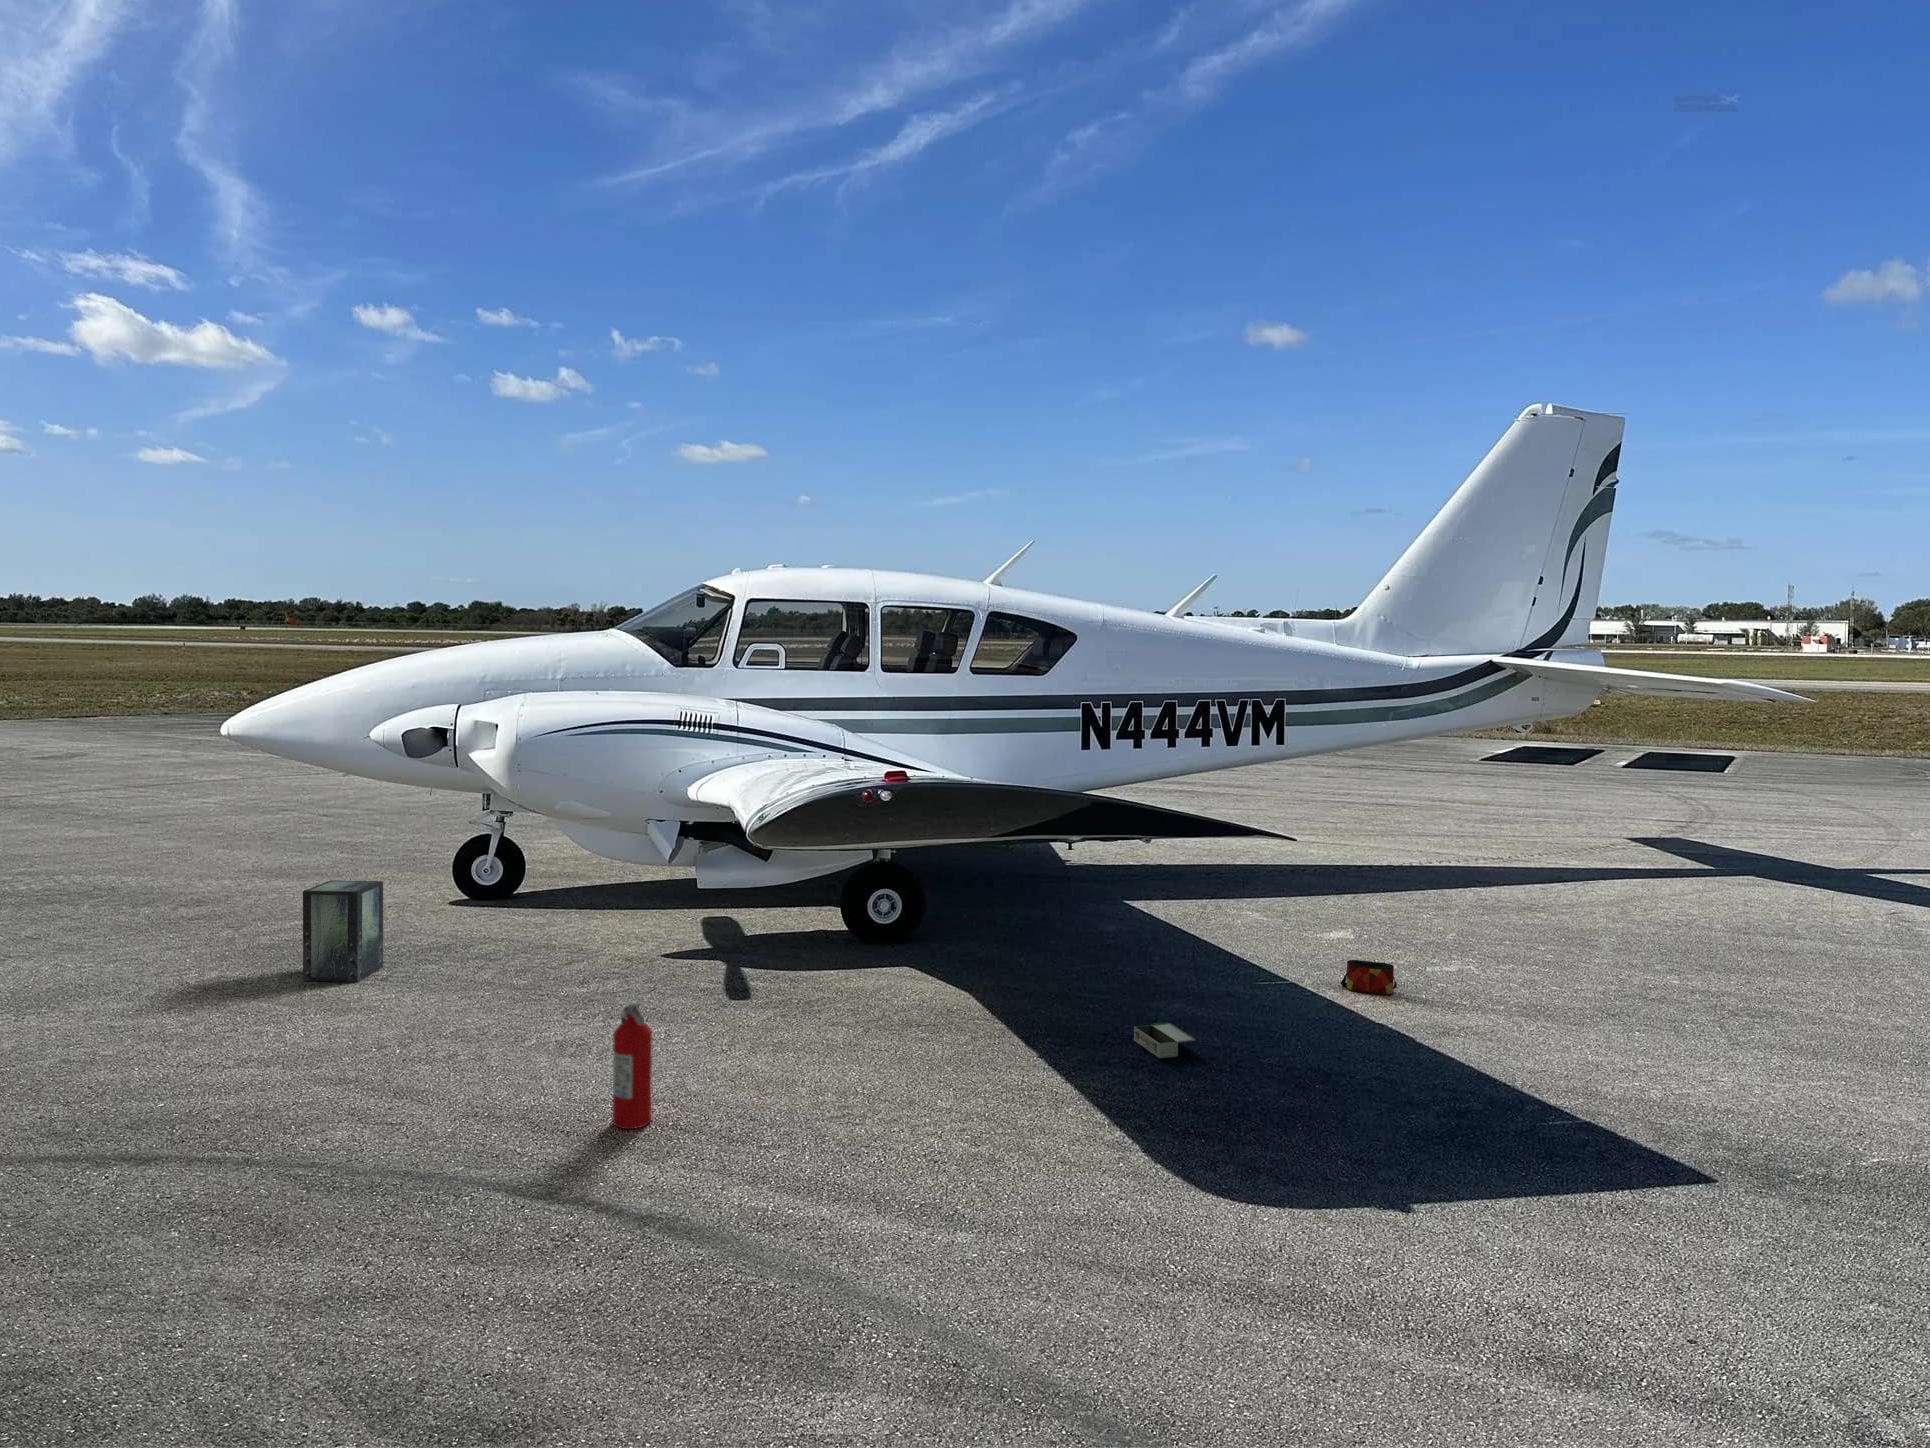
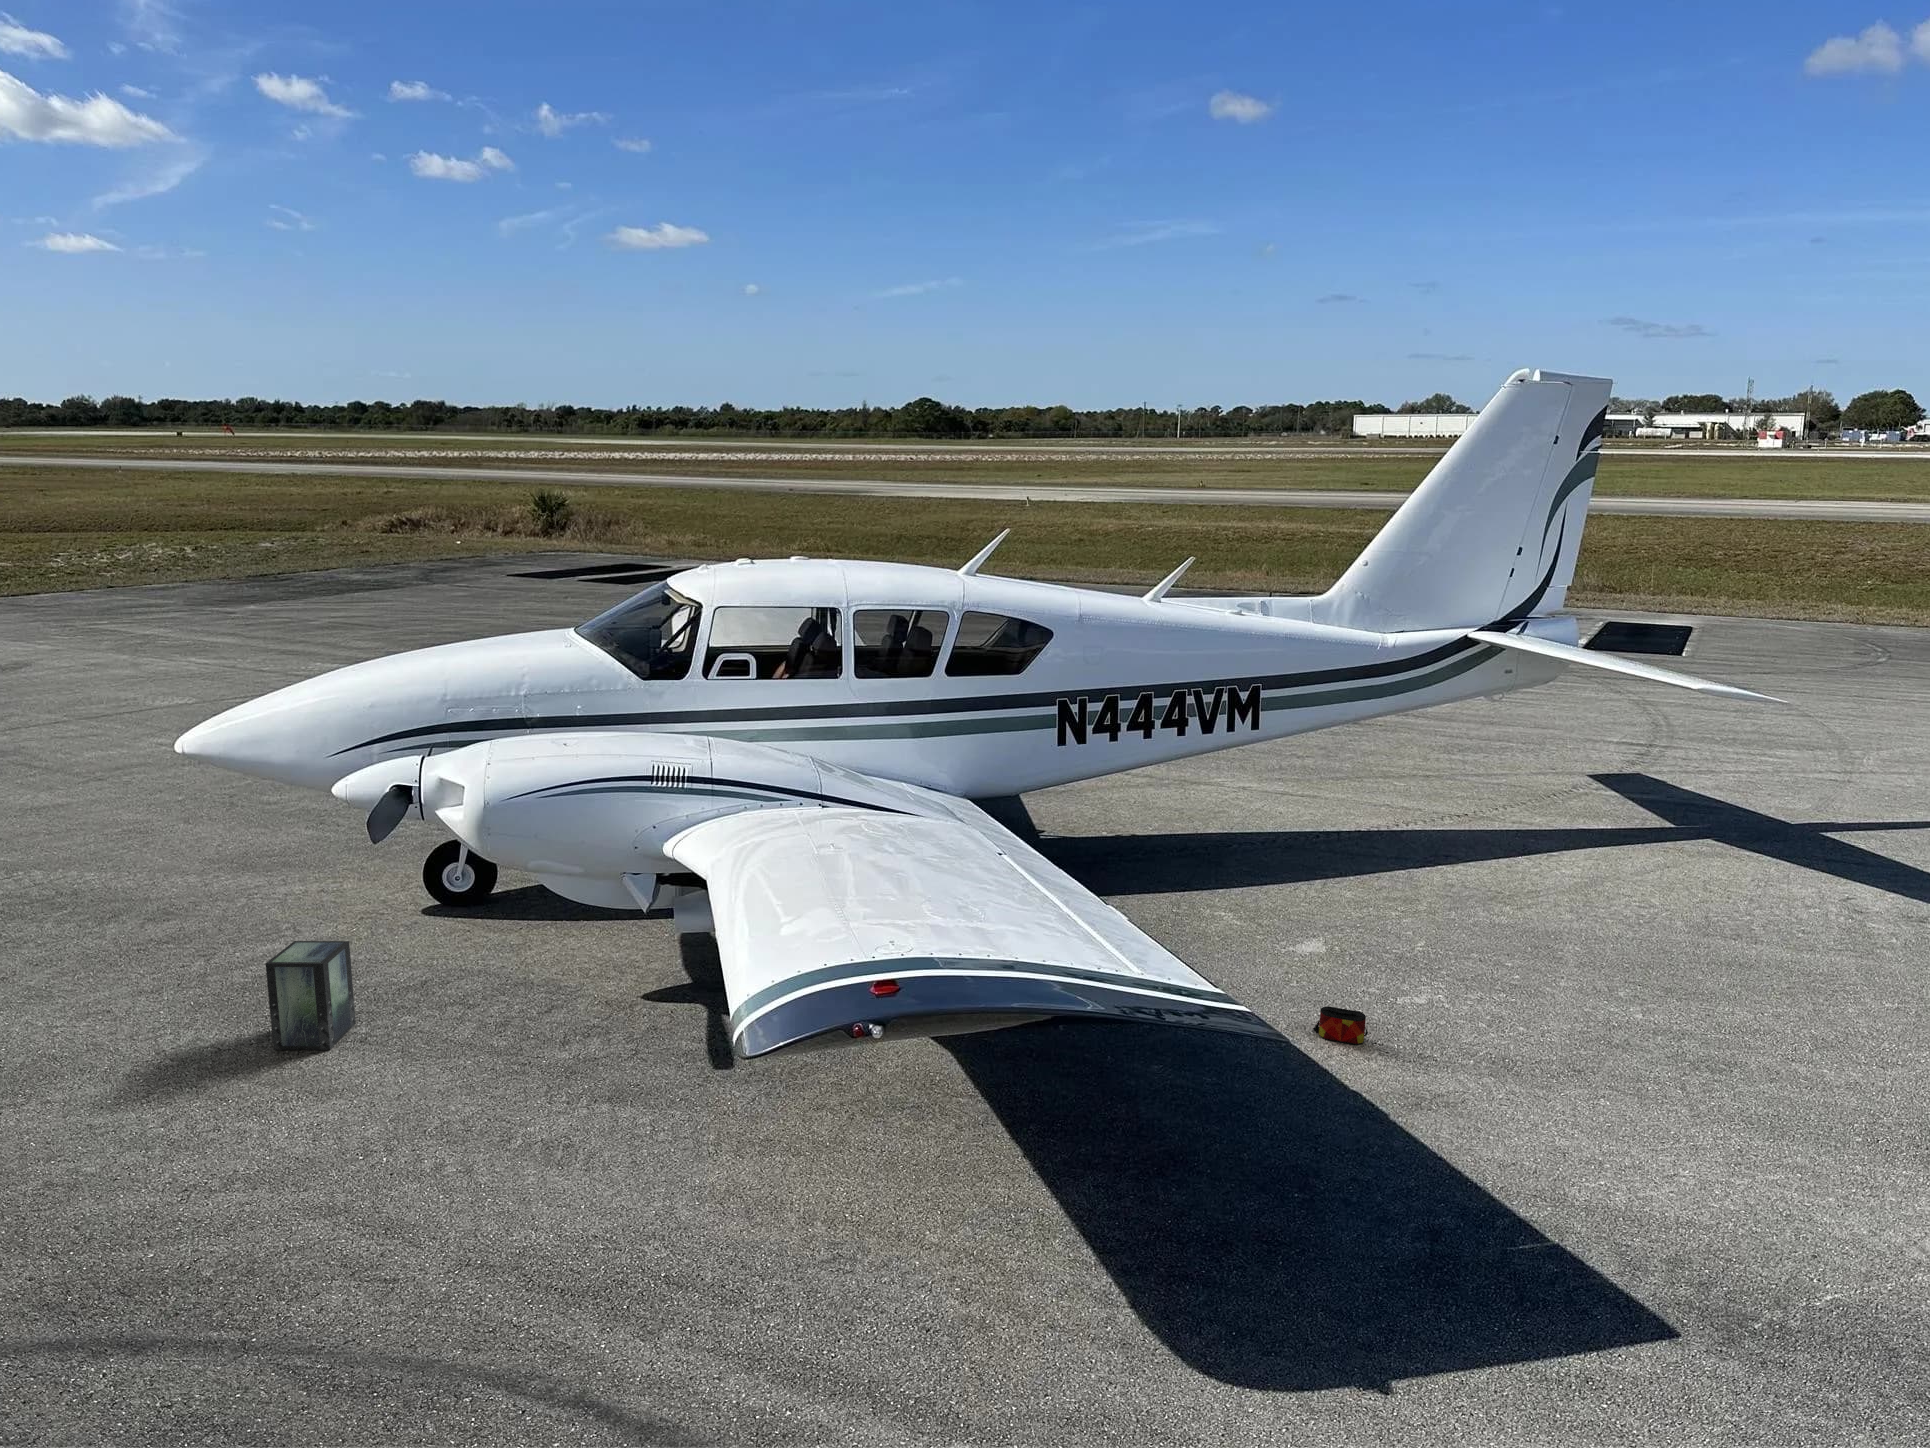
fire extinguisher: present [613,1004,652,1129] -> none [599,1167,640,1289]
toolbox: present [1134,1022,1195,1058] -> none [1115,1106,1177,1155]

